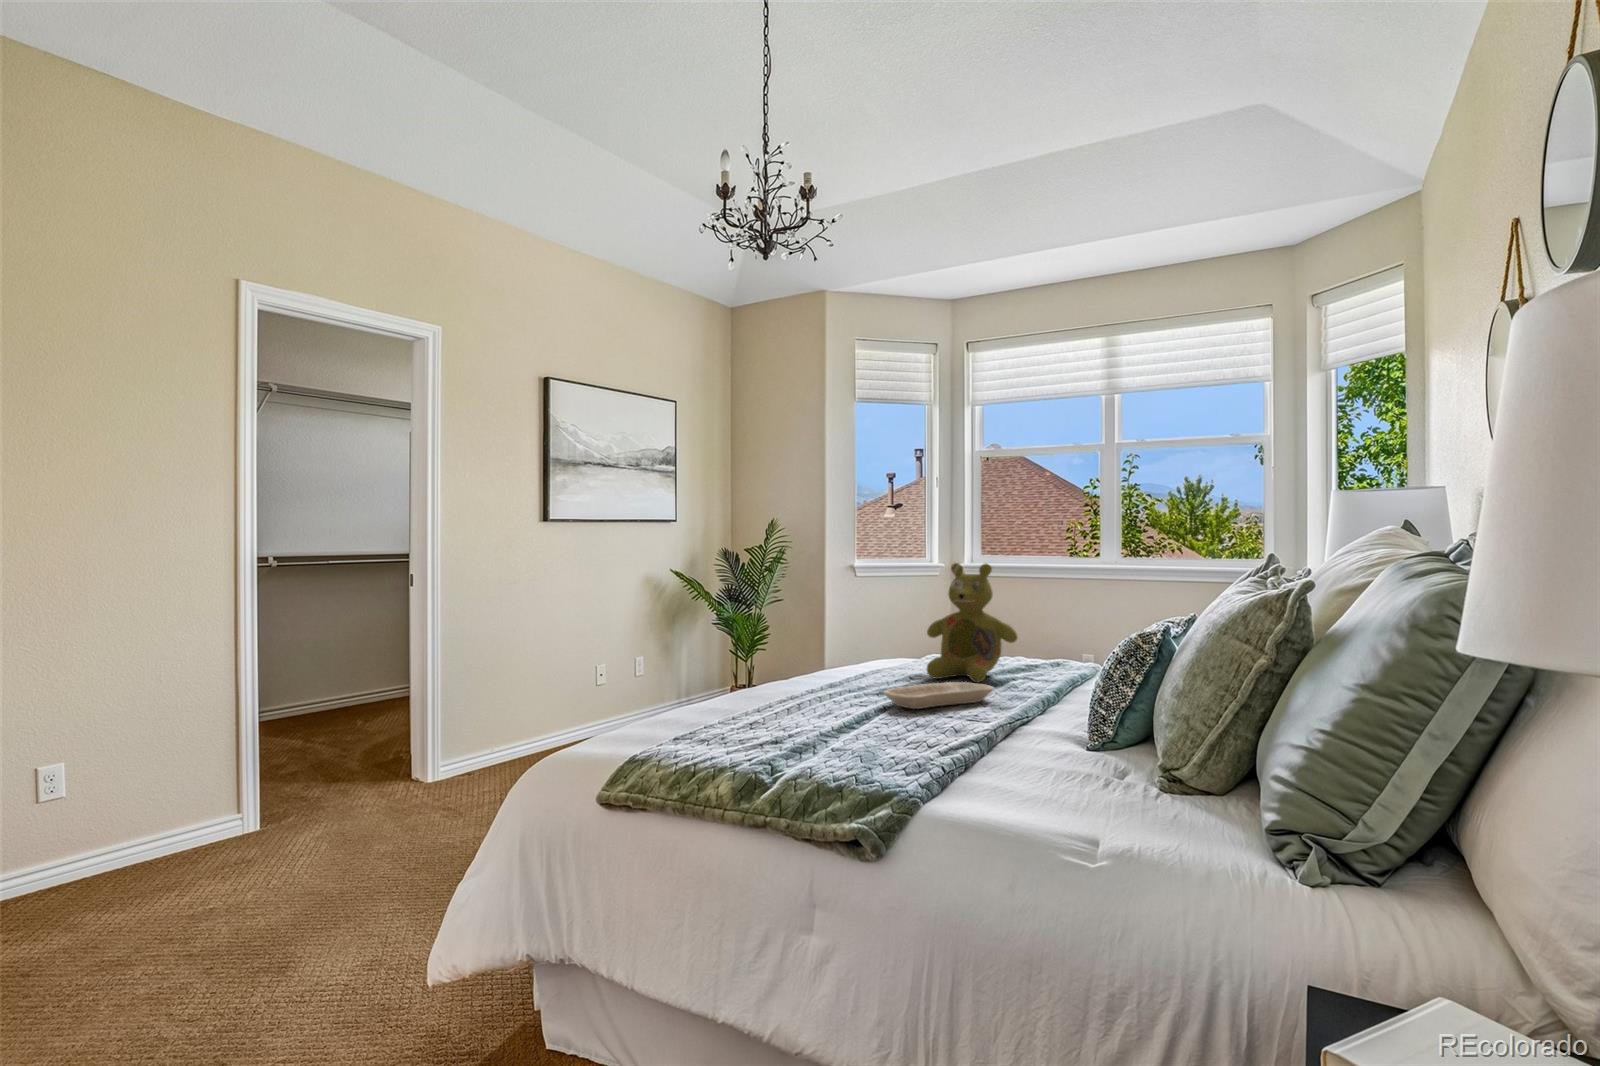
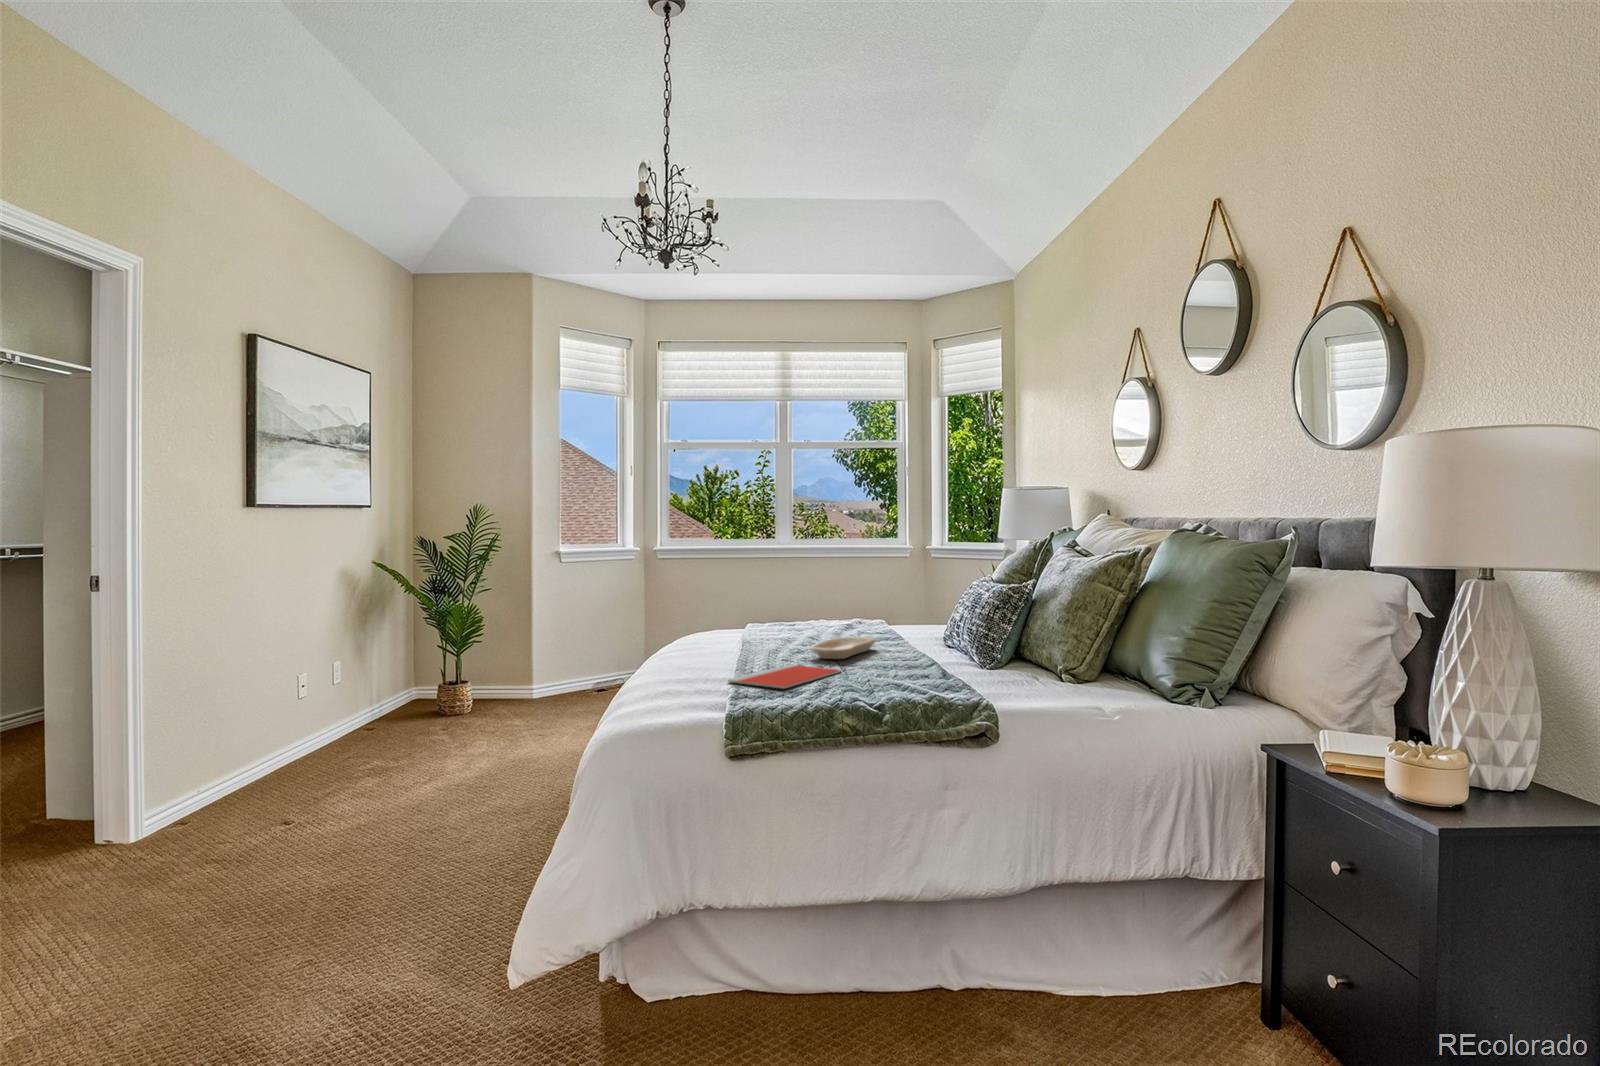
stuffed bear: present [927,563,1018,682] -> none [777,542,853,638]
notebook: none [734,708,880,735] -> present [728,665,841,689]

